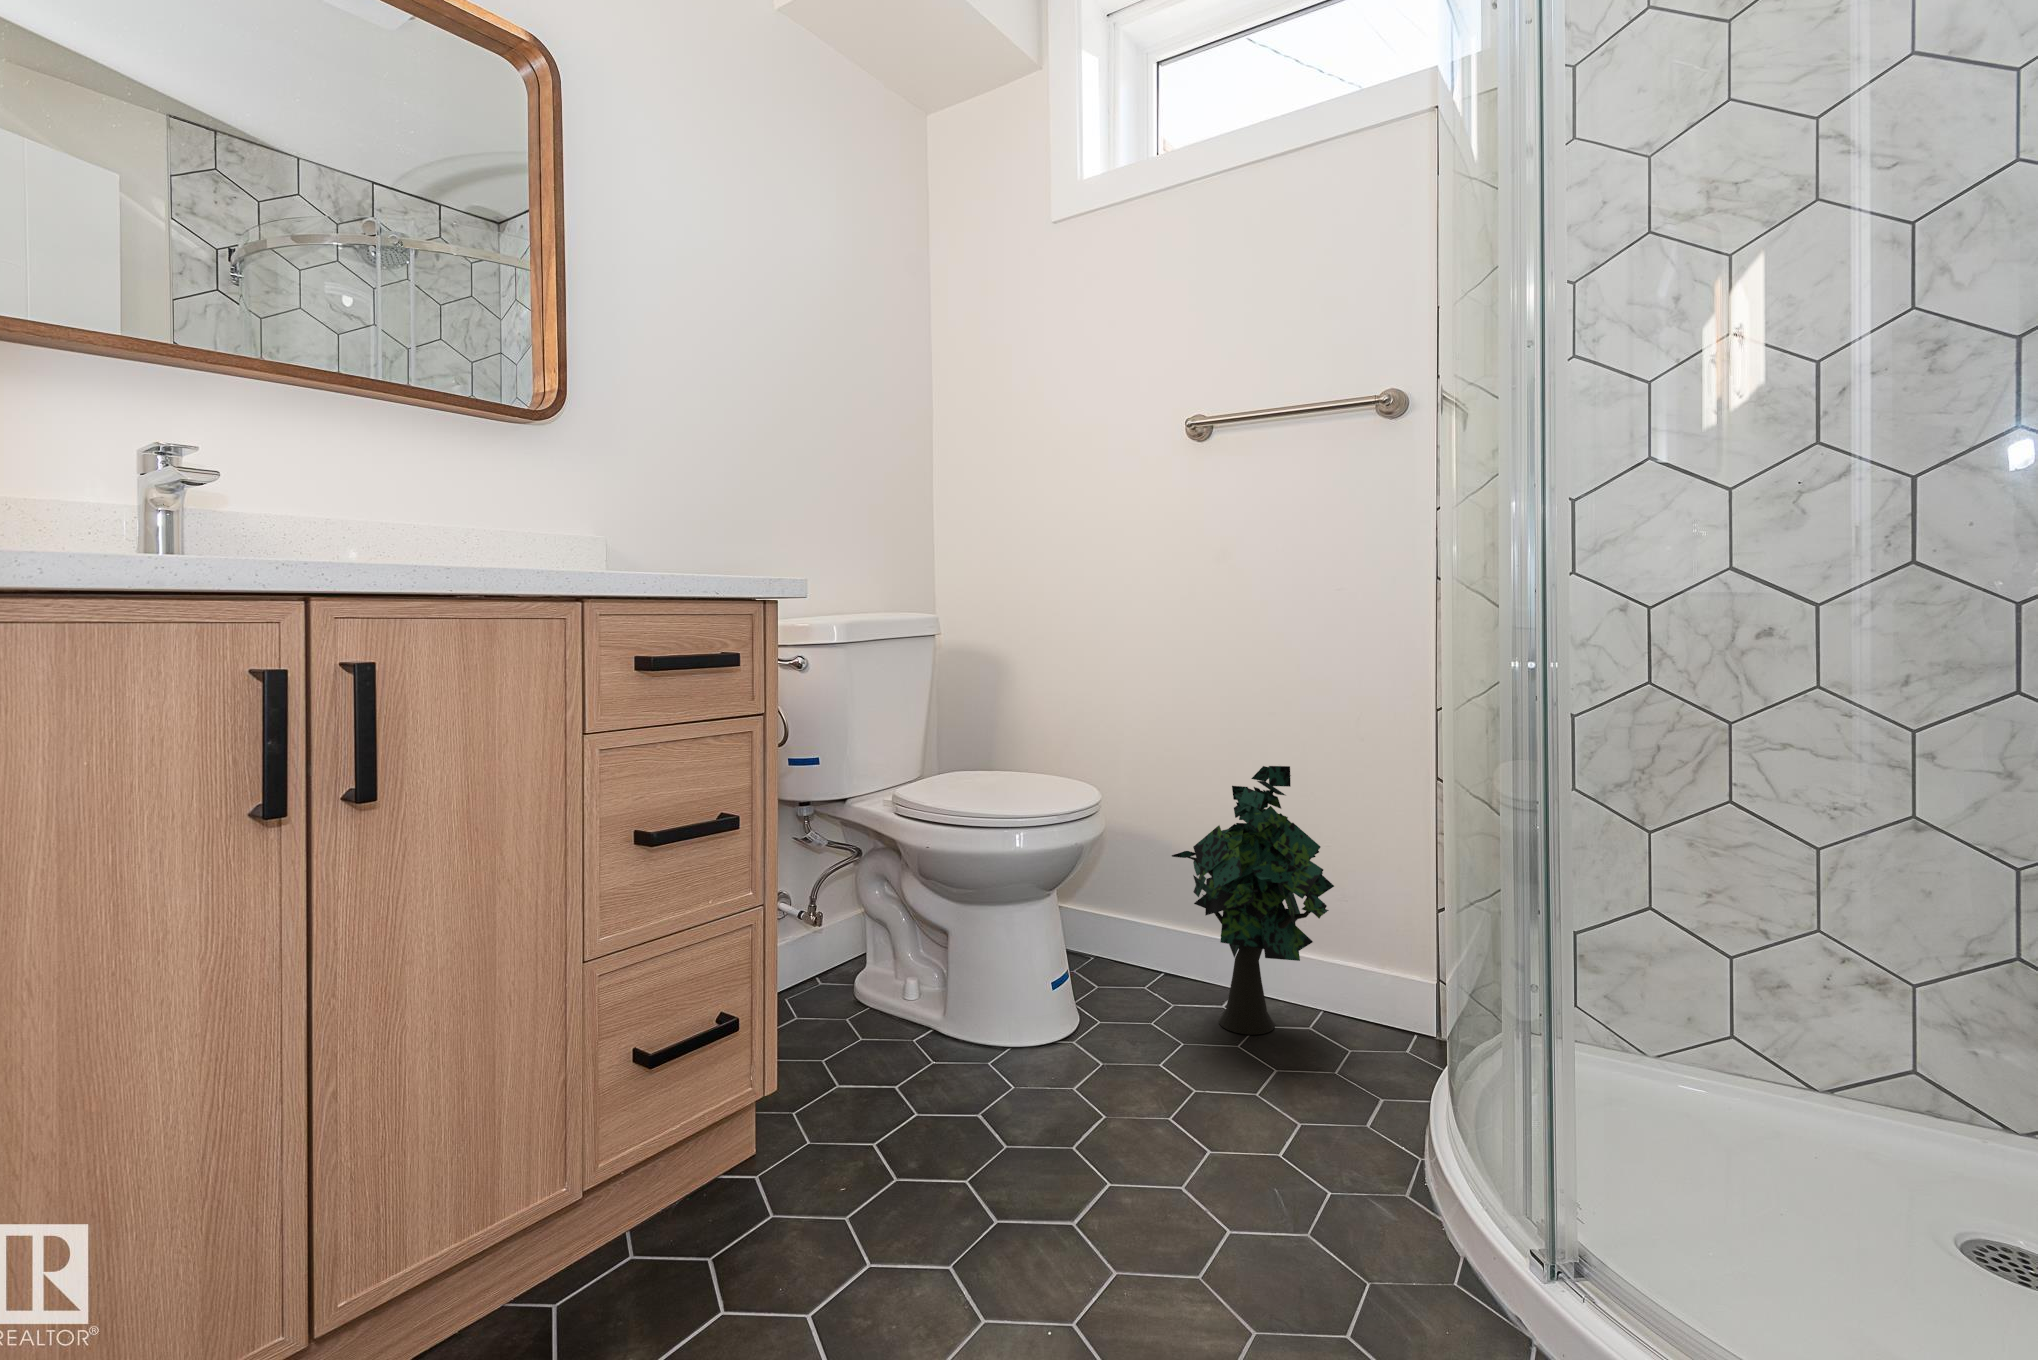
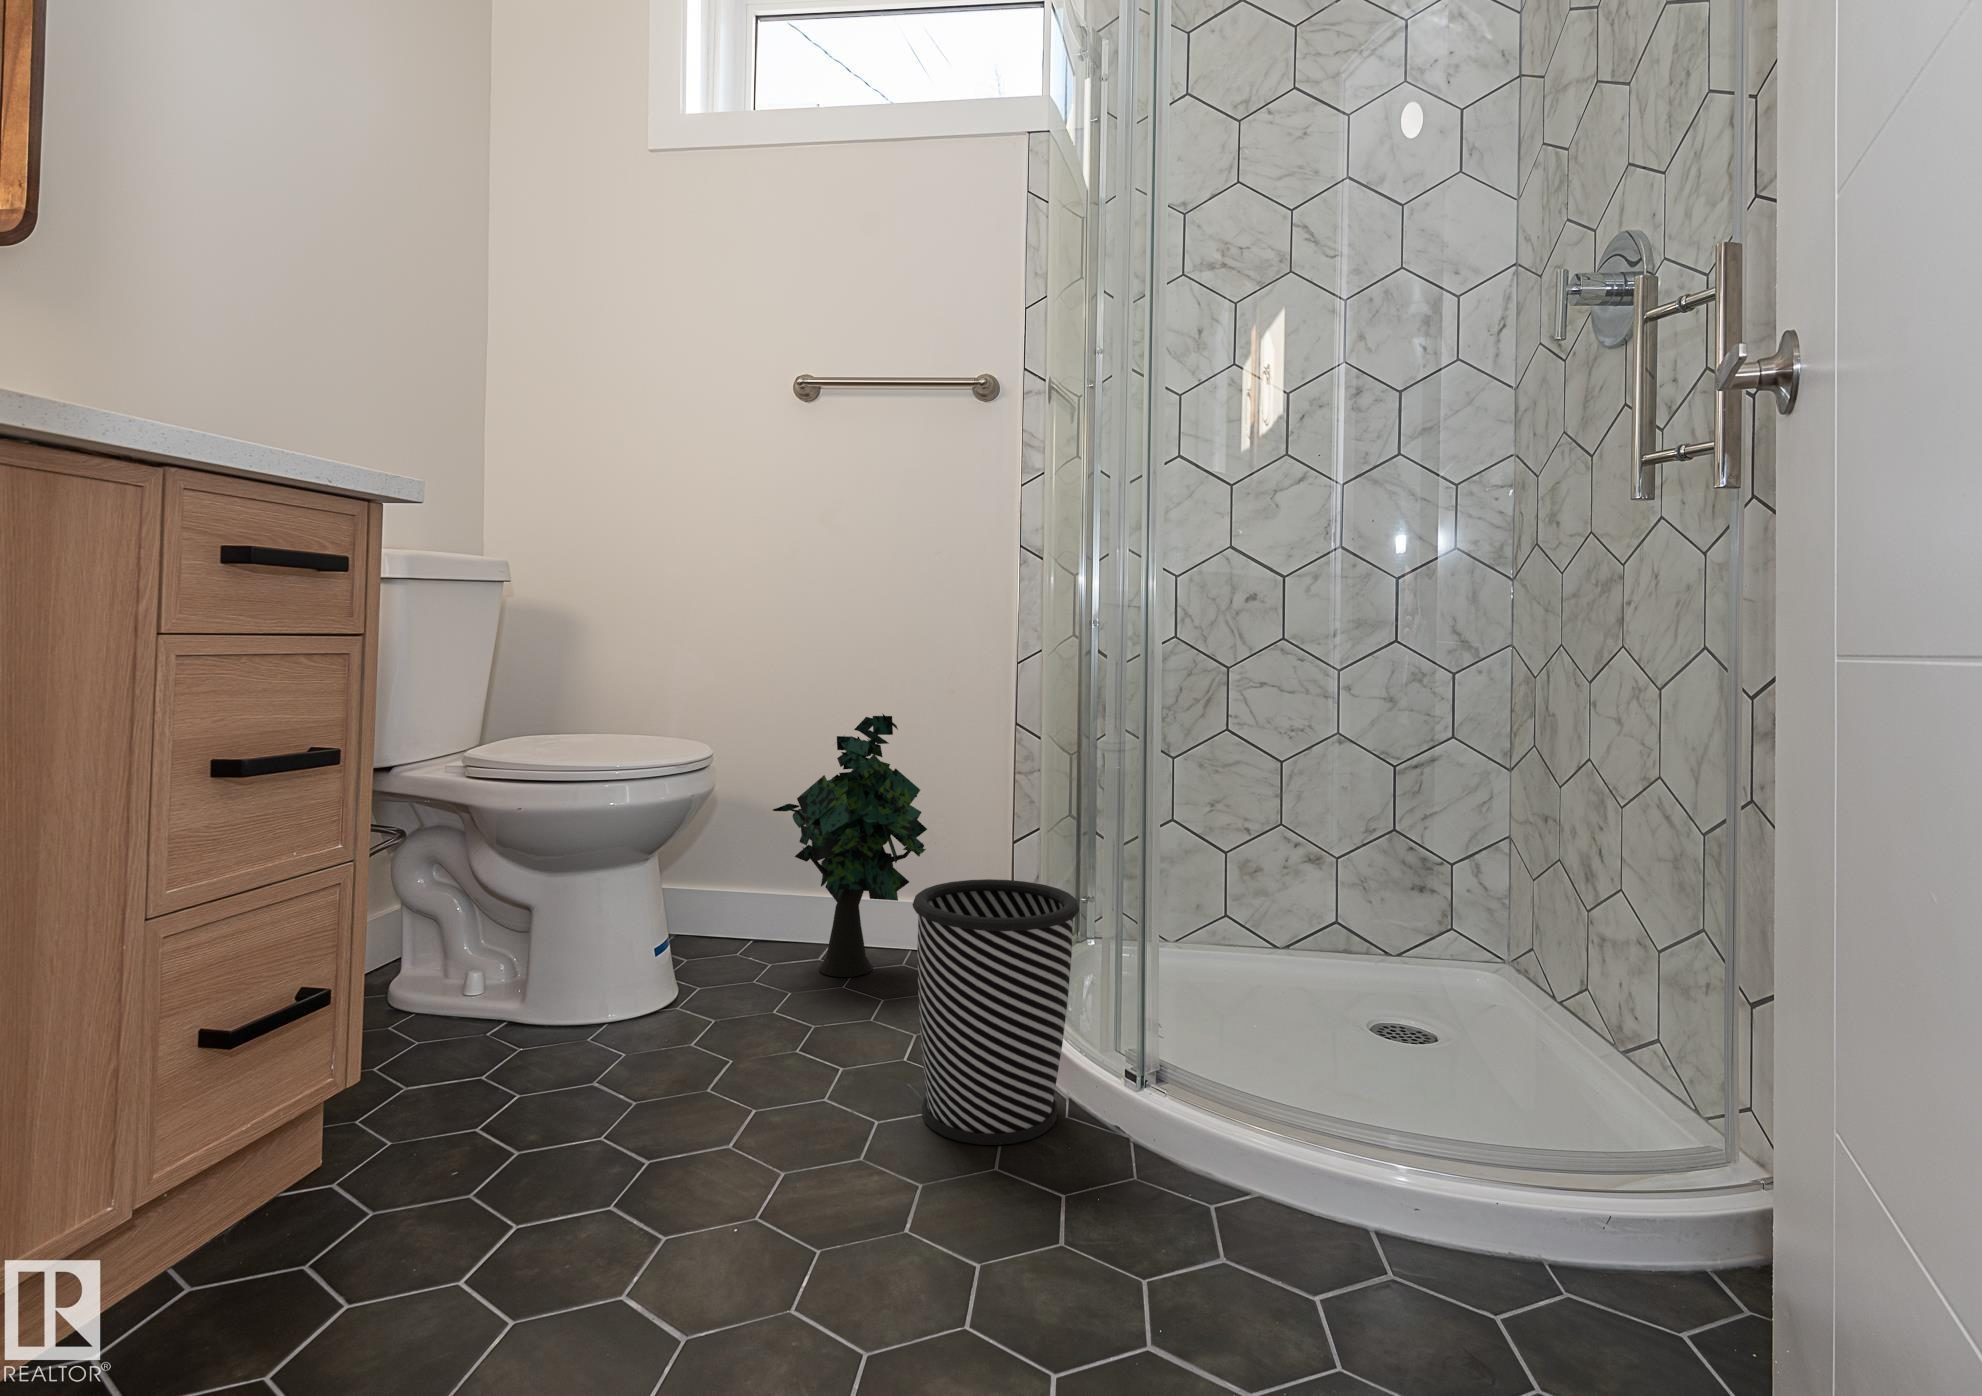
wastebasket: none [1263,974,1466,1303] -> present [912,879,1079,1145]

